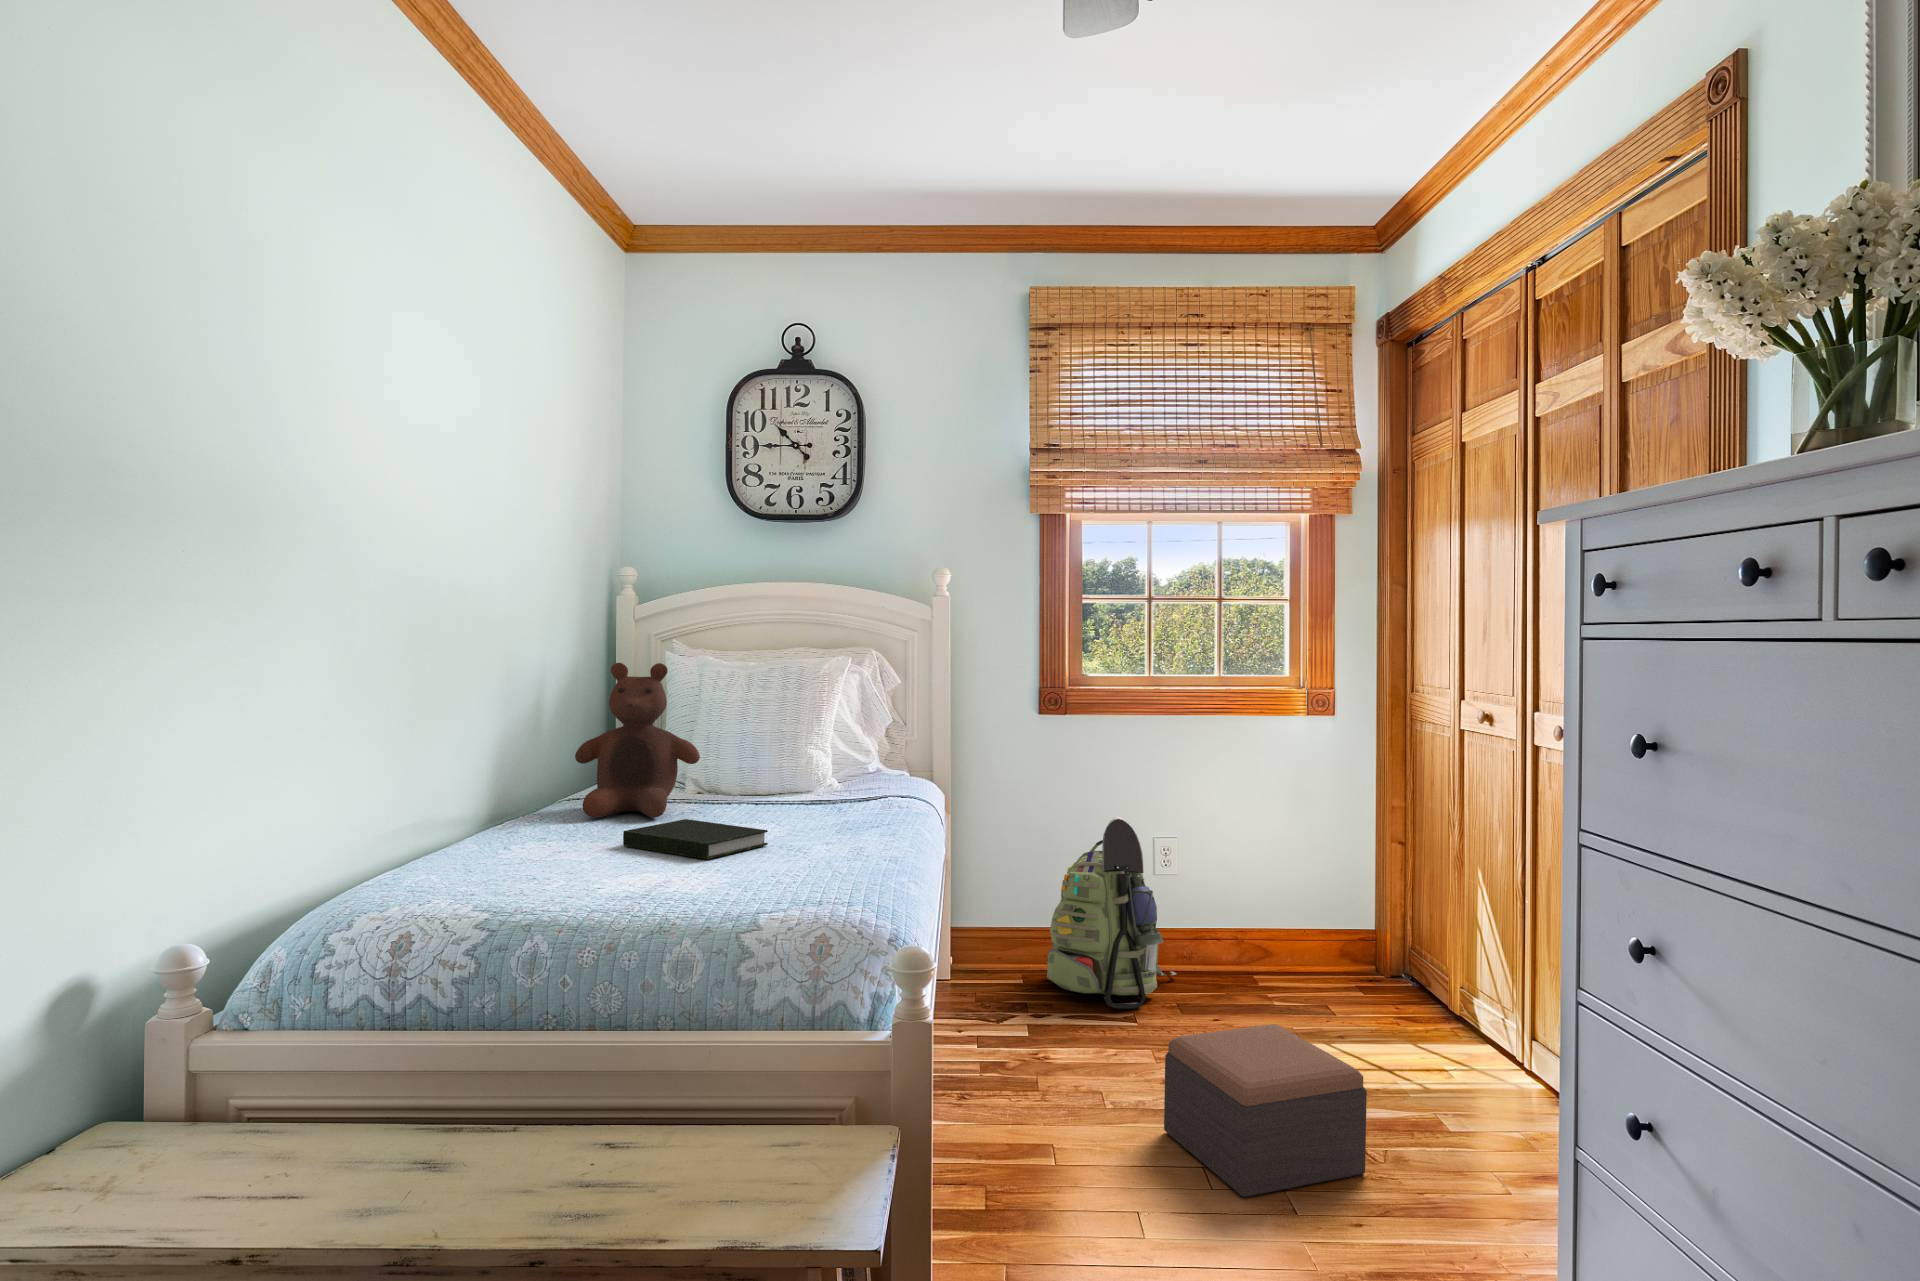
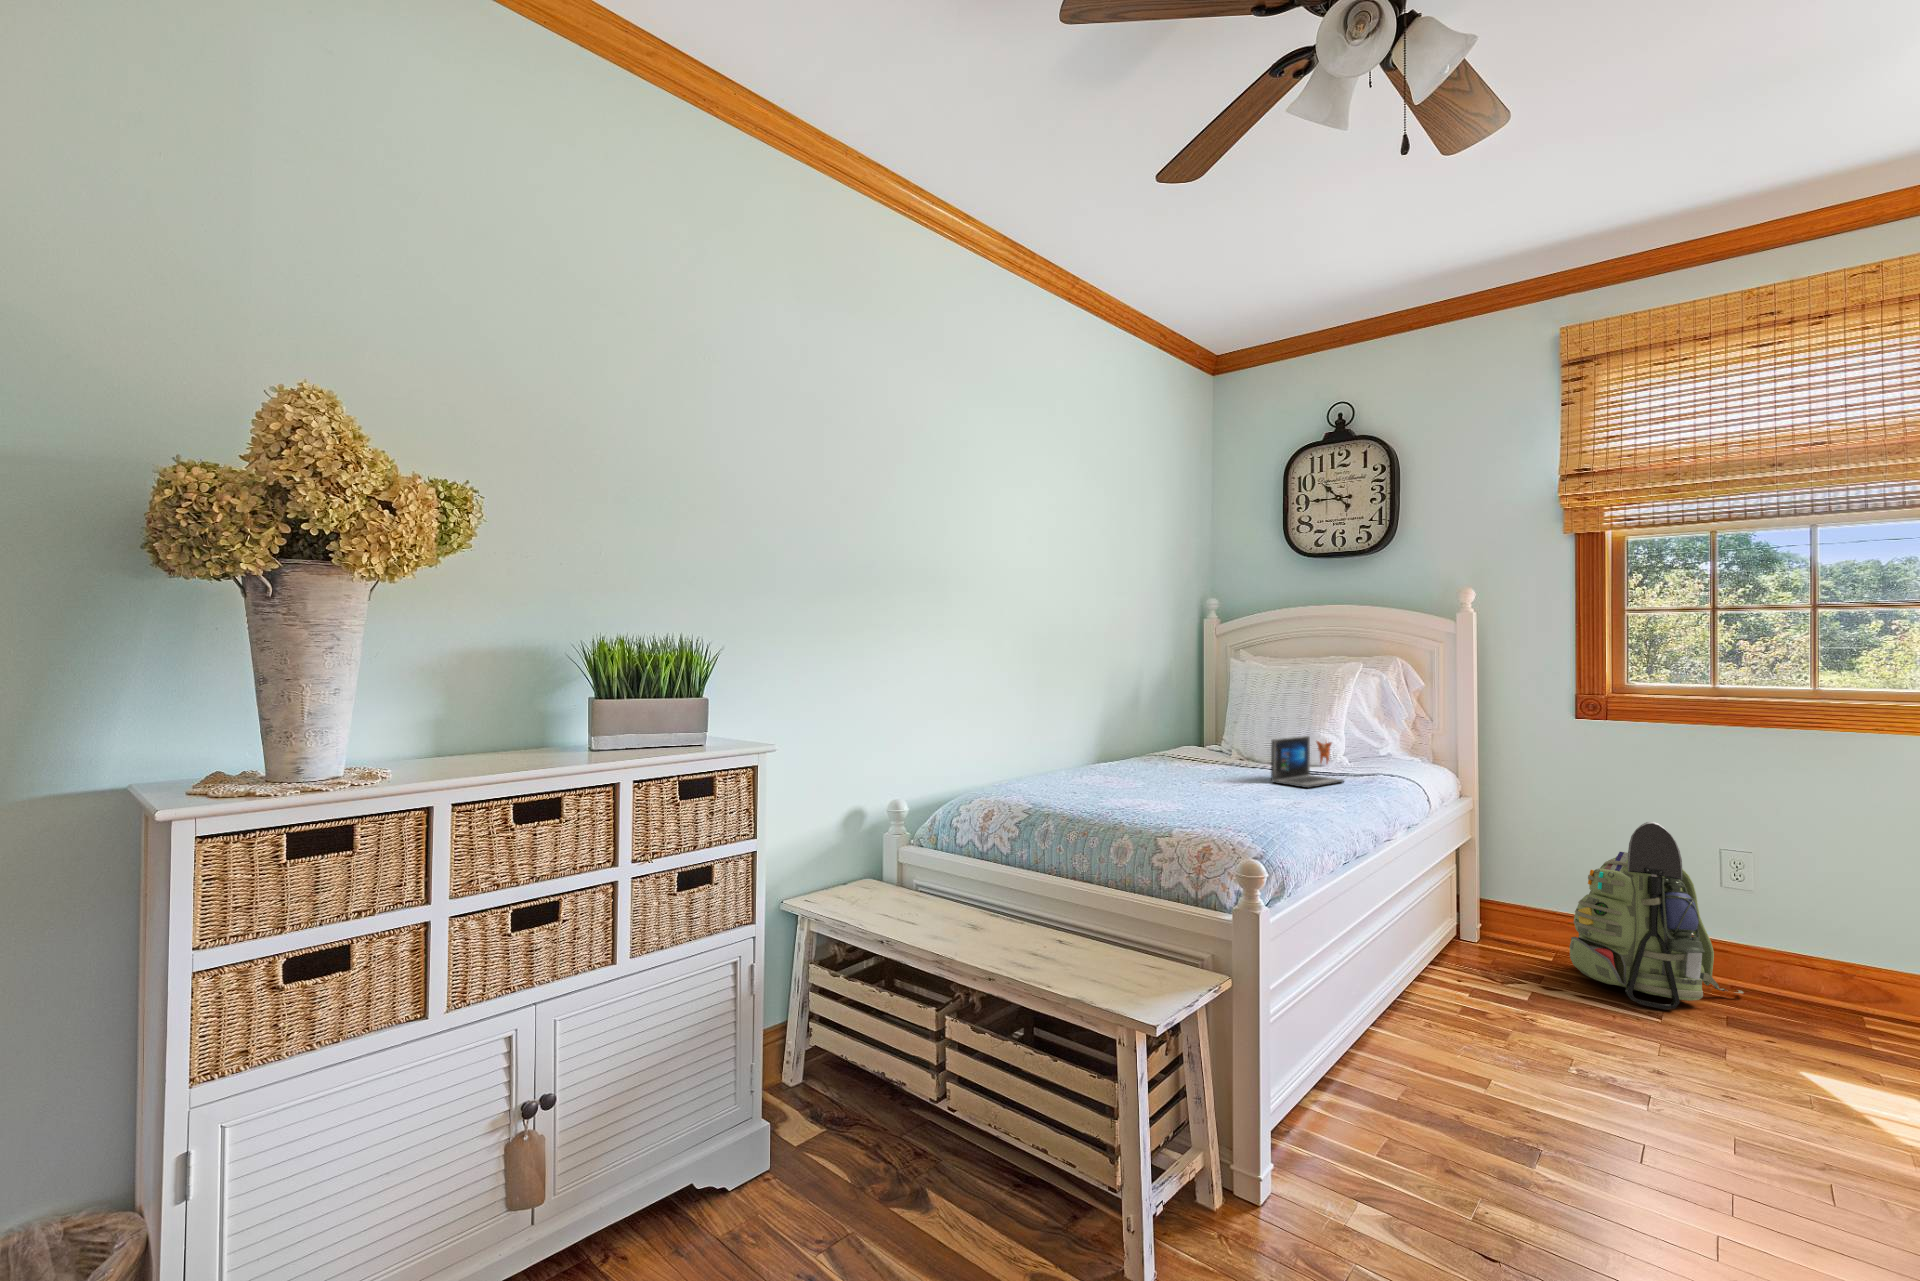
stuffed bear: present [575,663,700,818] -> none [1139,666,1222,772]
laptop: none [783,753,862,823] -> present [1271,736,1344,788]
book: present [623,819,768,859] -> none [1145,773,1238,797]
footstool: present [1164,1024,1367,1197] -> none [1614,1019,1851,1209]

